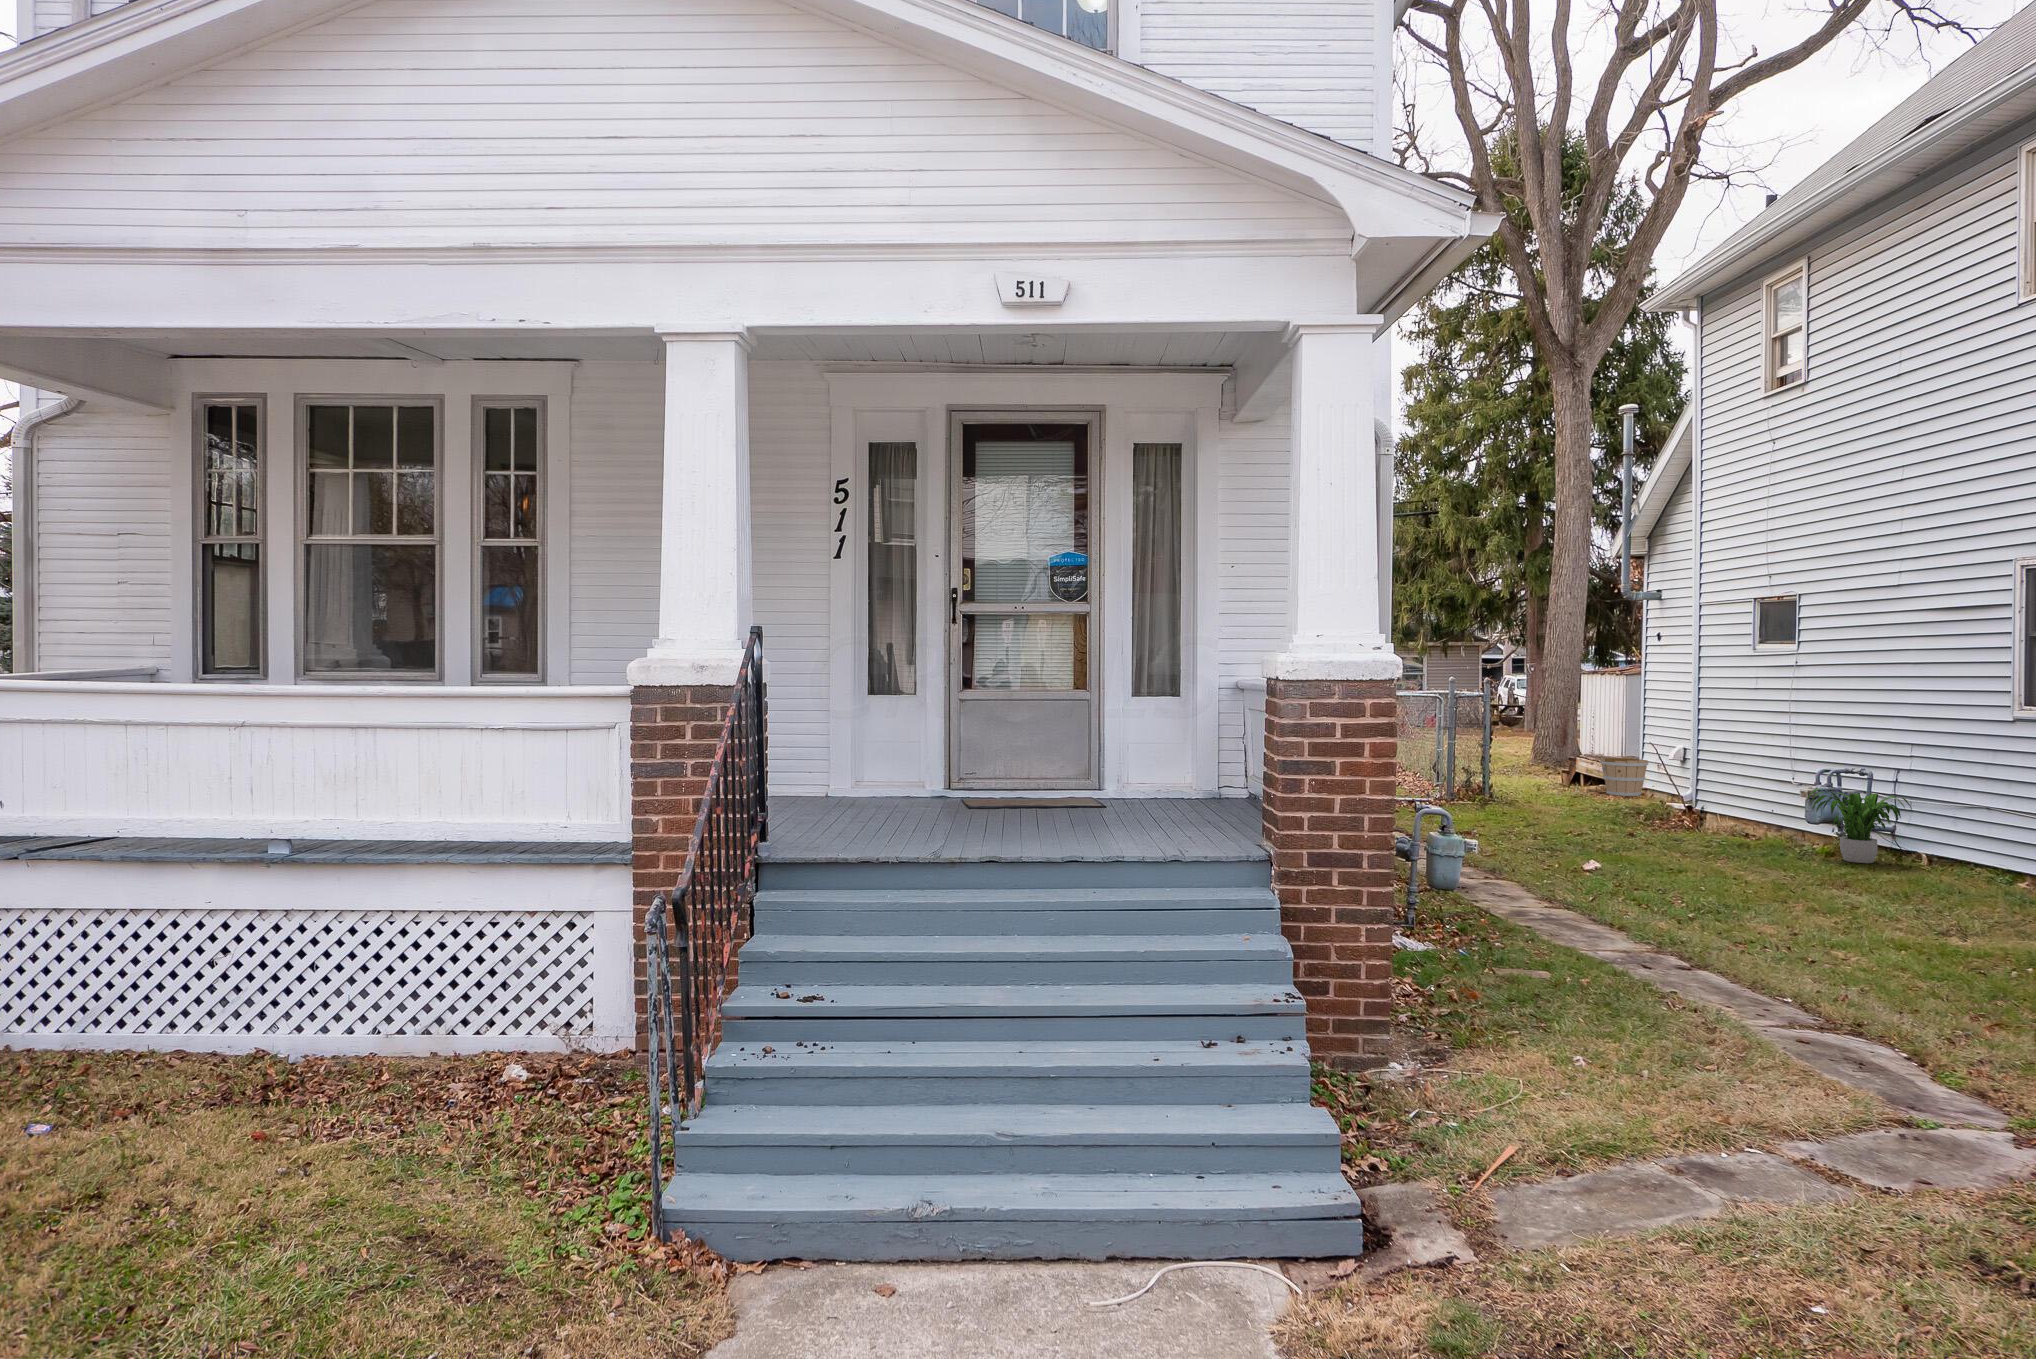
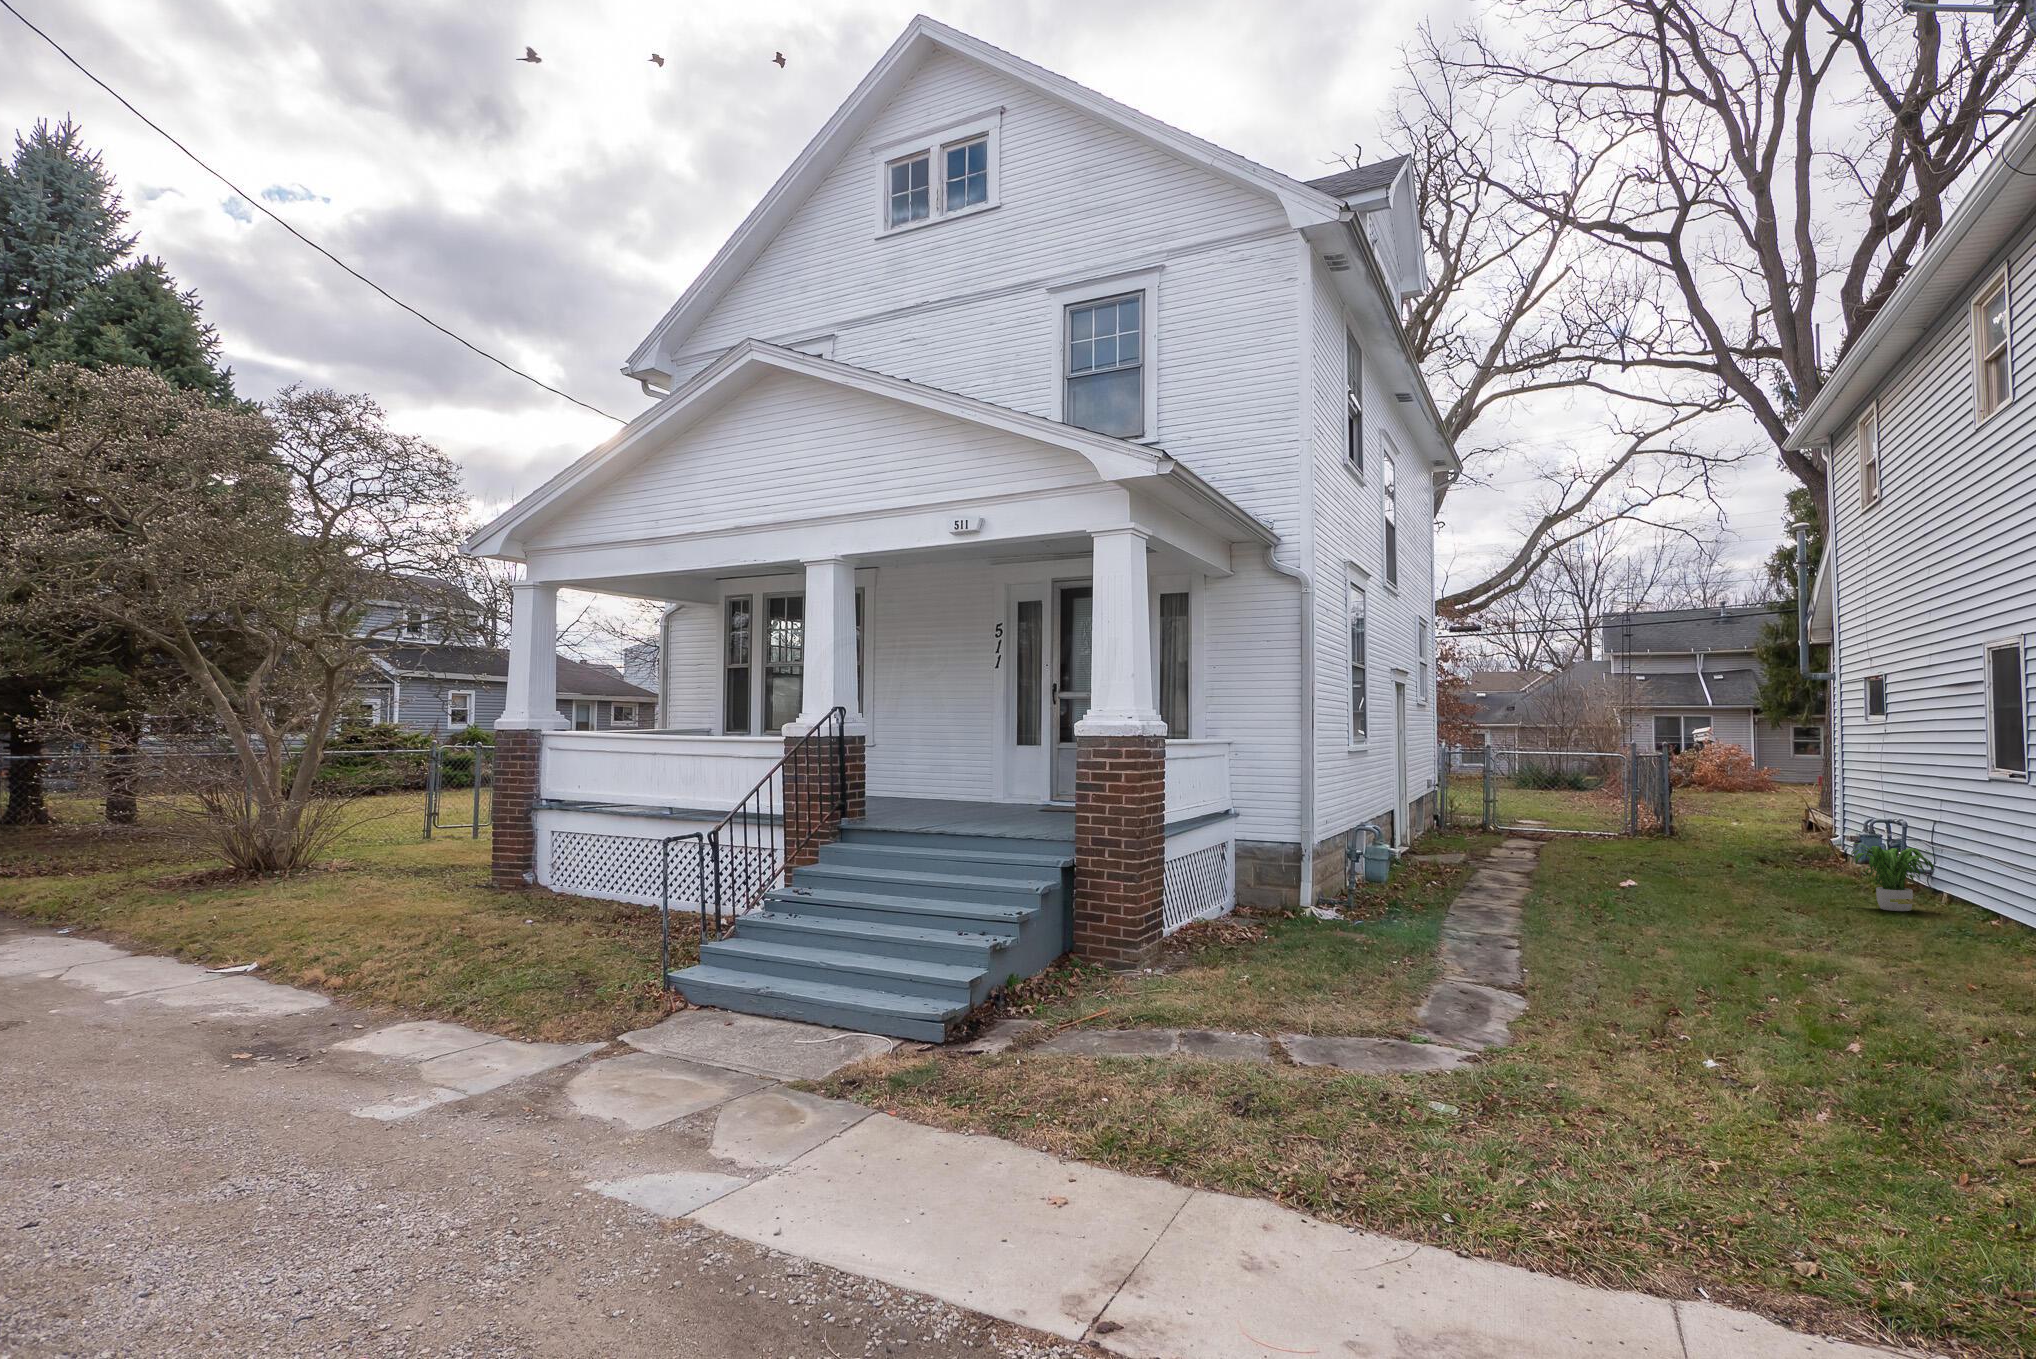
wooden bucket: present [1600,757,1649,797] -> none [1781,828,1832,865]

